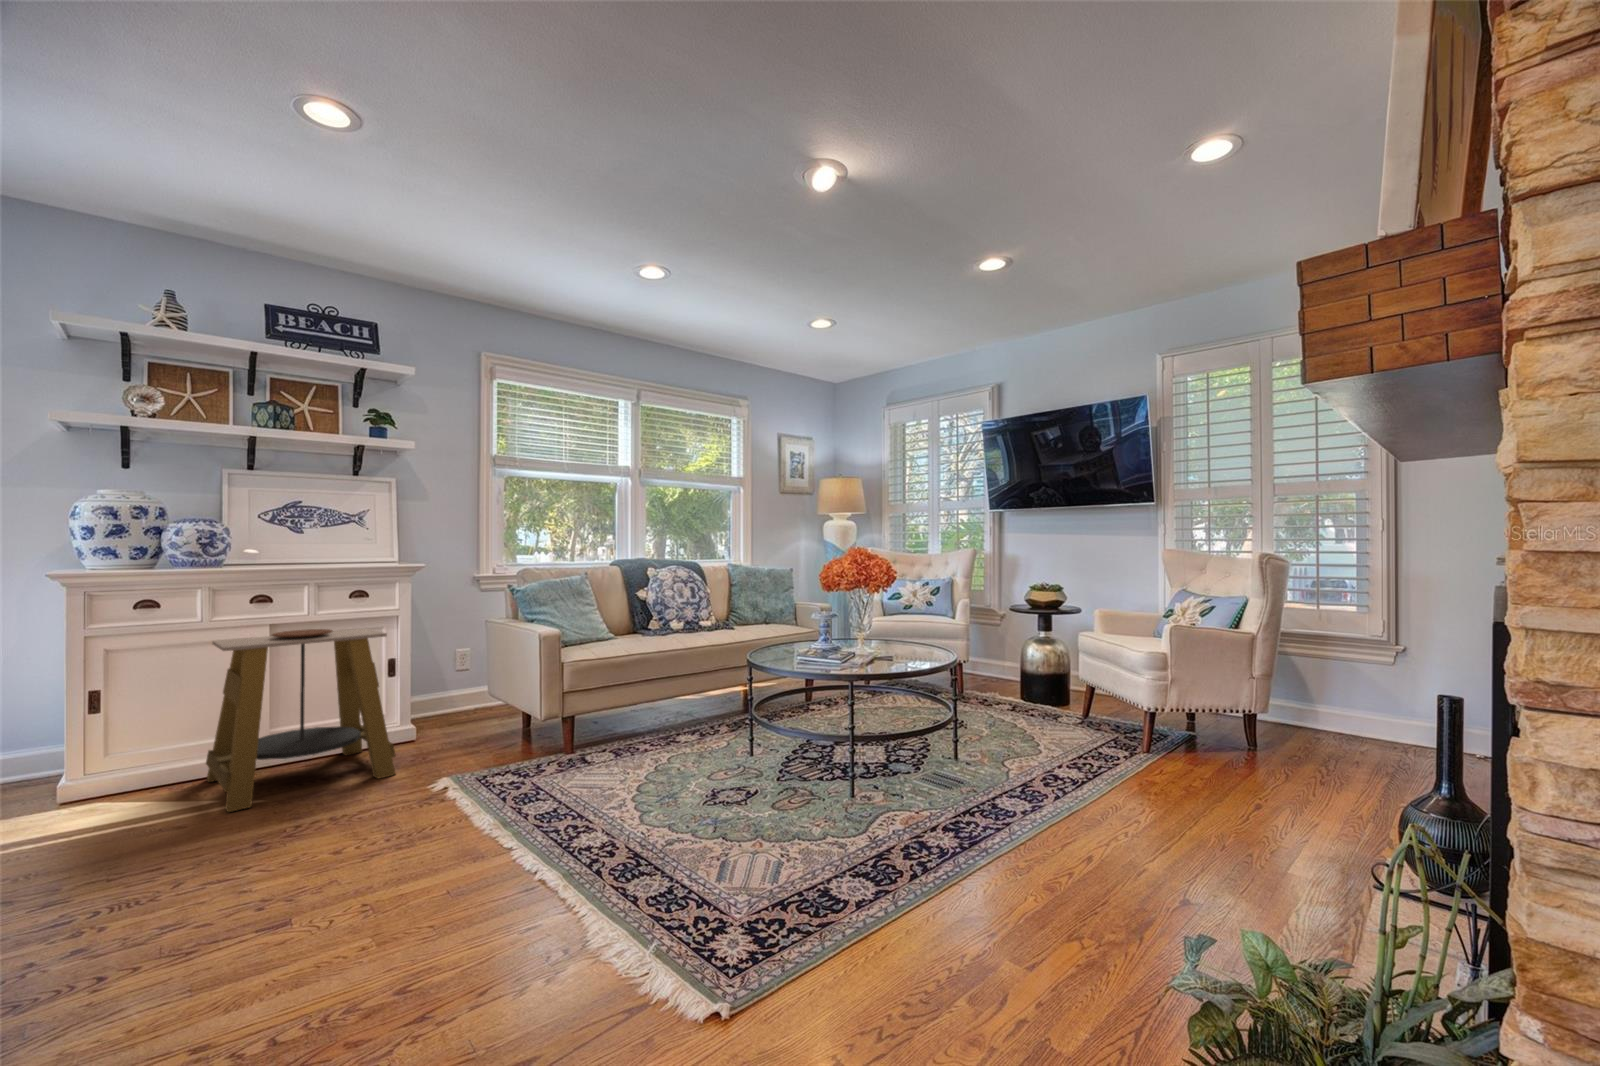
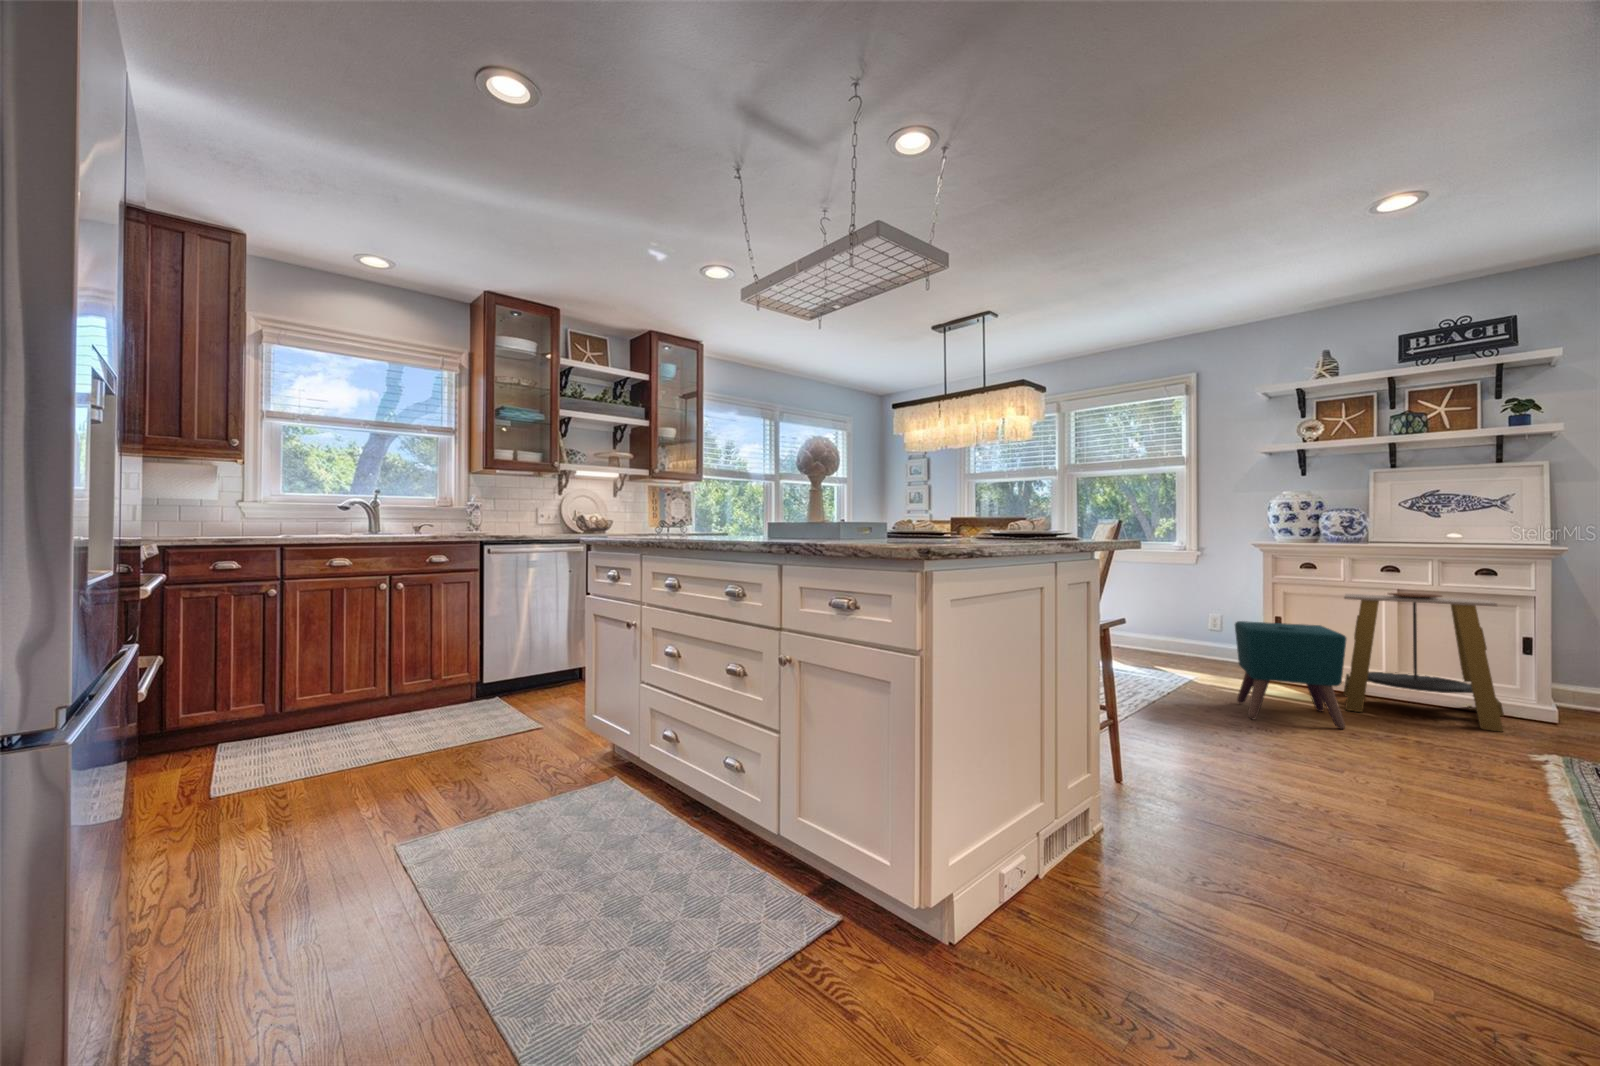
ottoman: none [45,698,257,900] -> present [1235,621,1346,729]

